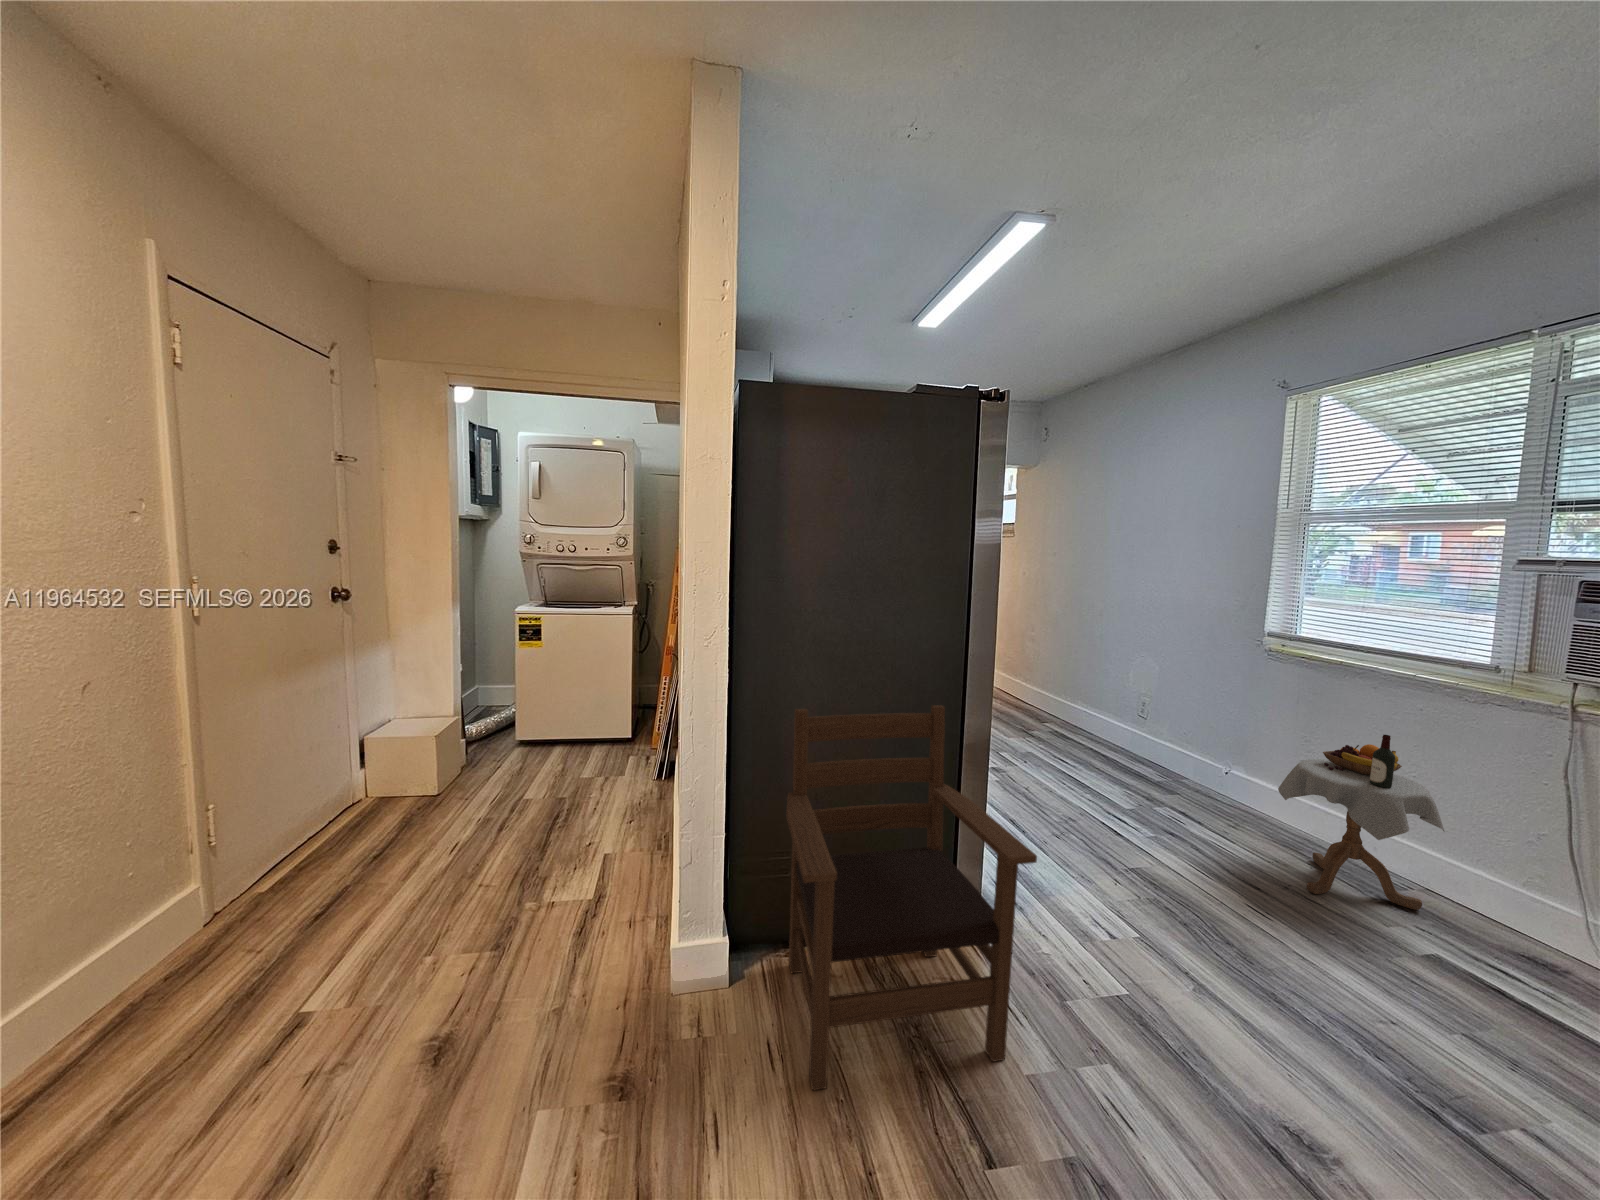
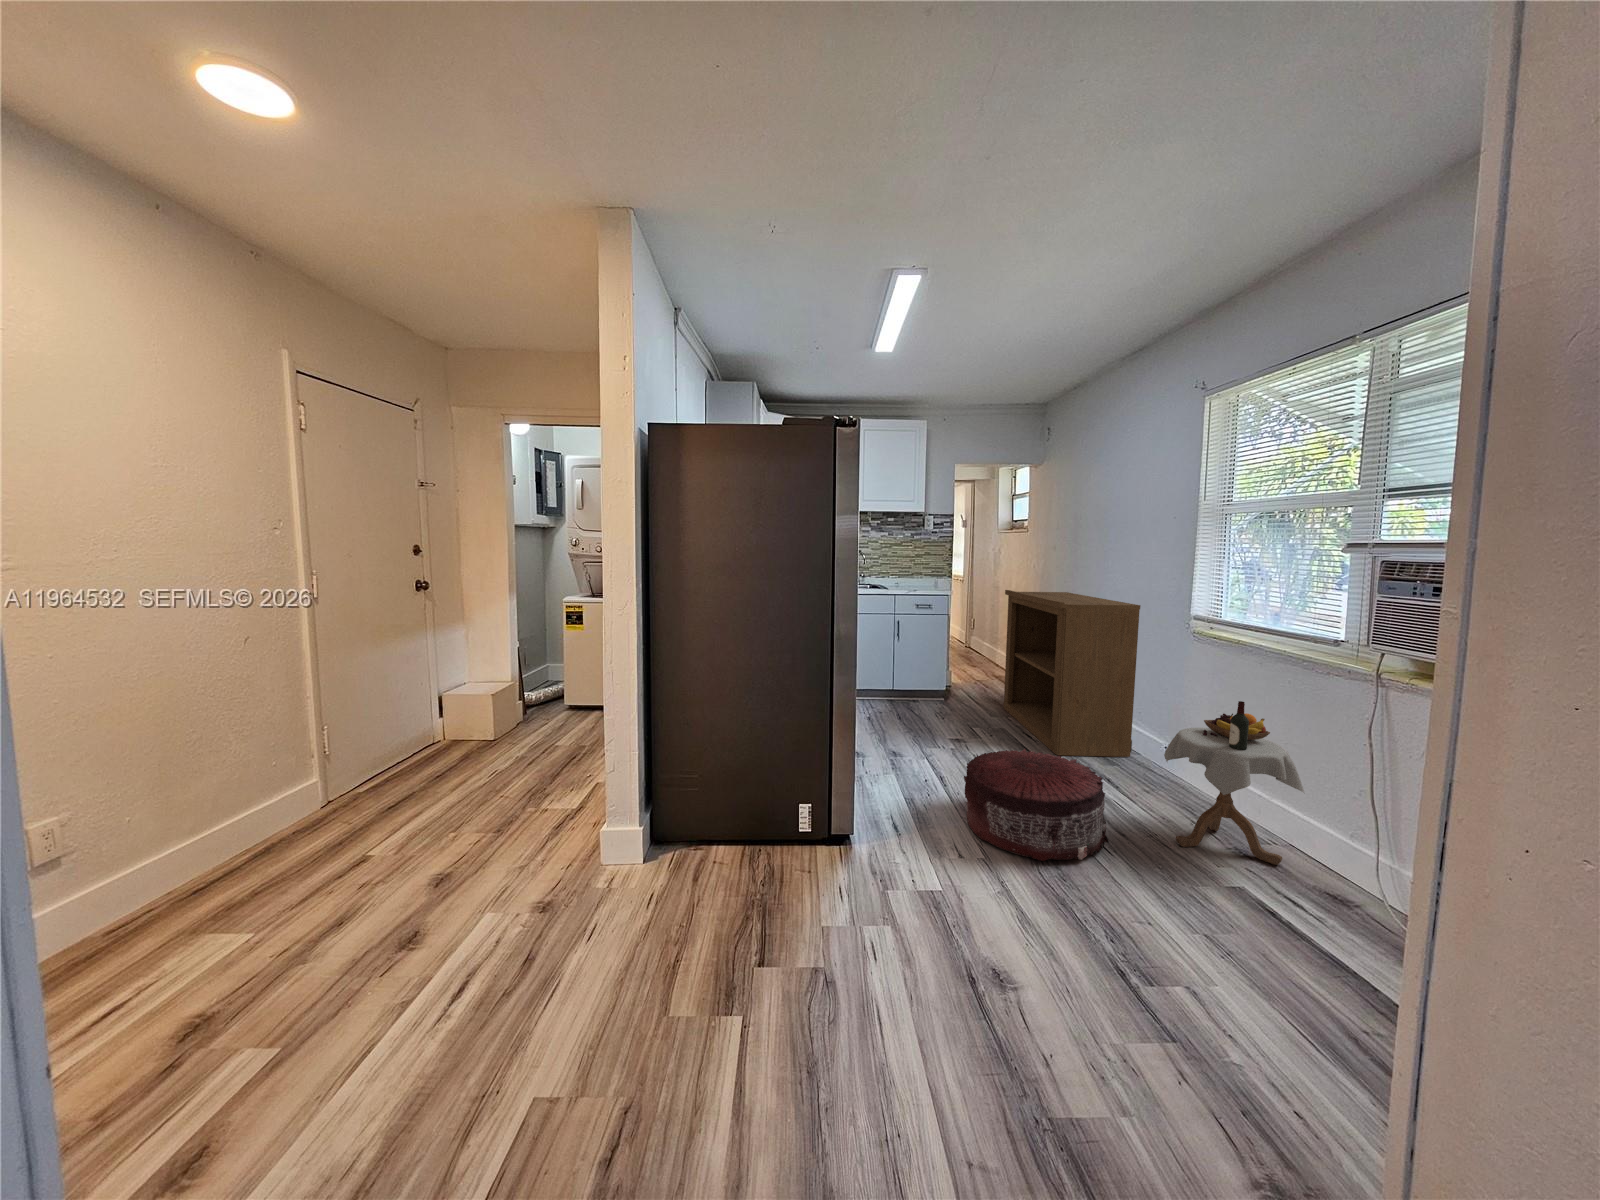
bookshelf: none [1020,601,1197,783] -> present [1004,590,1140,757]
armchair: present [786,705,1037,1090] -> none [650,662,829,921]
pouf: none [1073,788,1250,931] -> present [964,749,1109,861]

